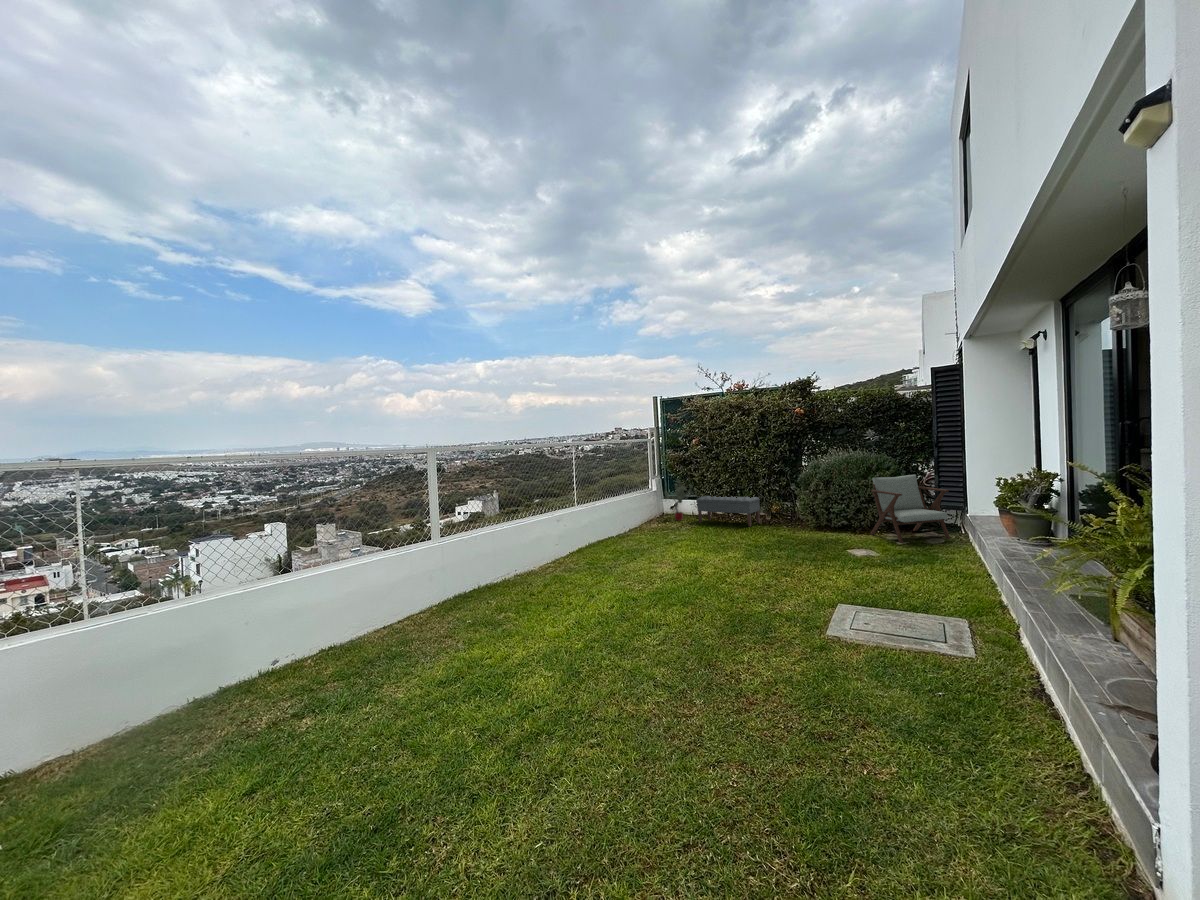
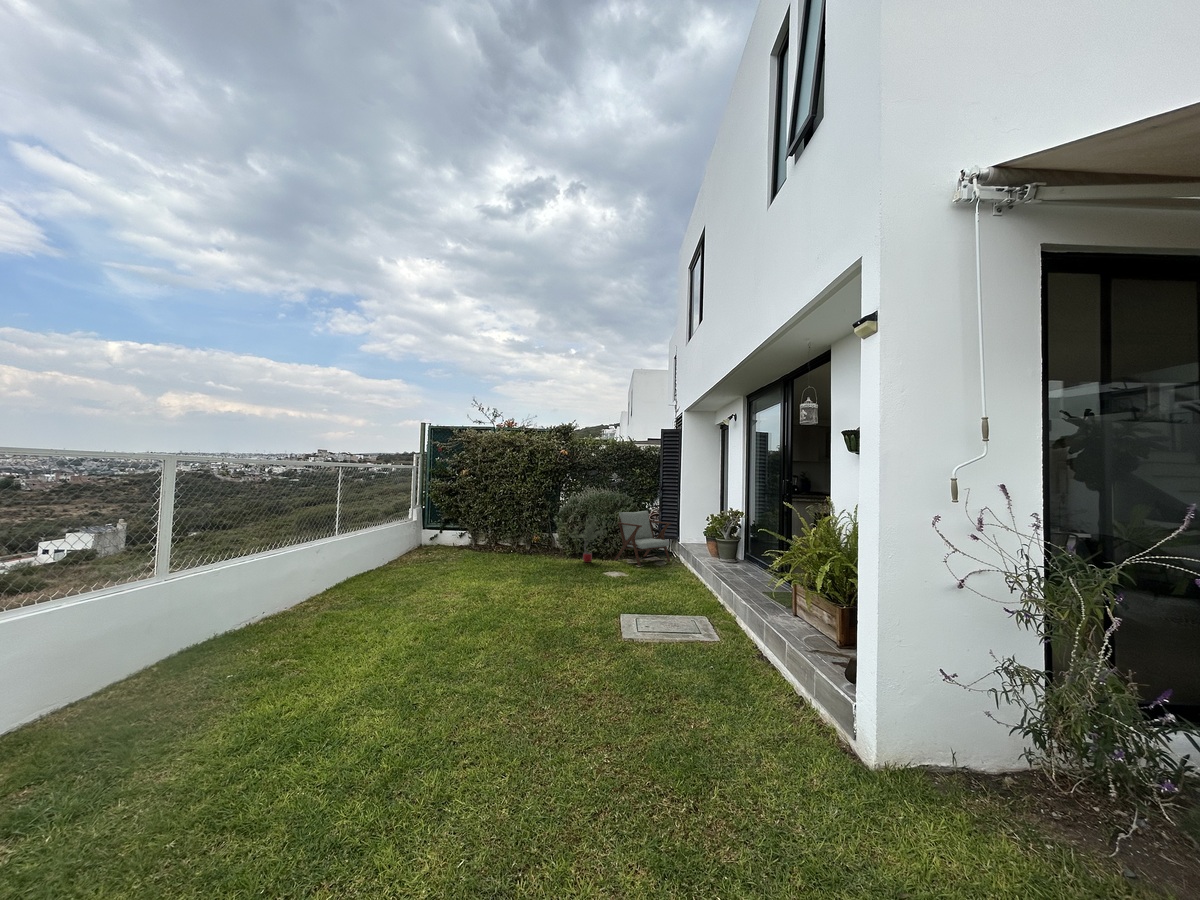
potted tree: present [663,479,692,521] -> present [570,517,606,563]
bench: present [696,496,760,527] -> none [461,527,522,556]

